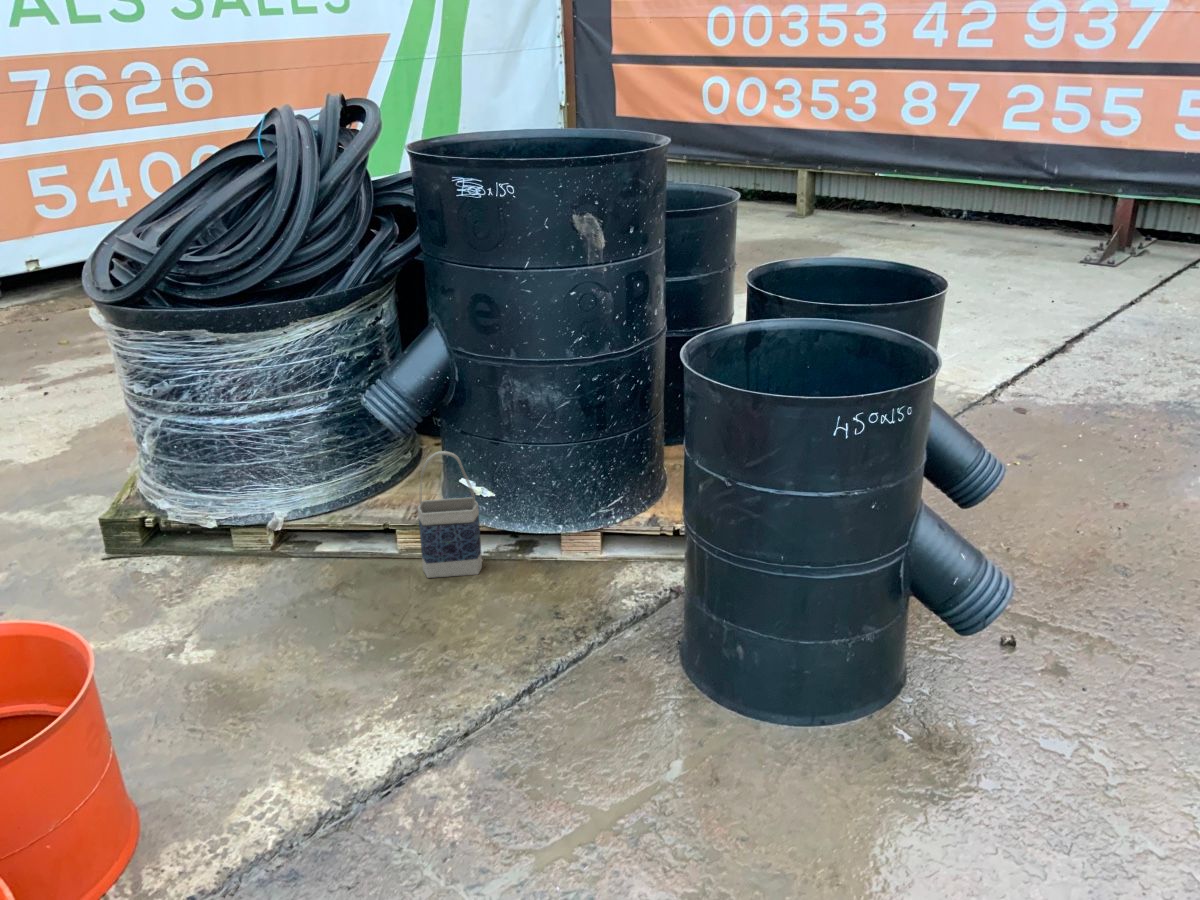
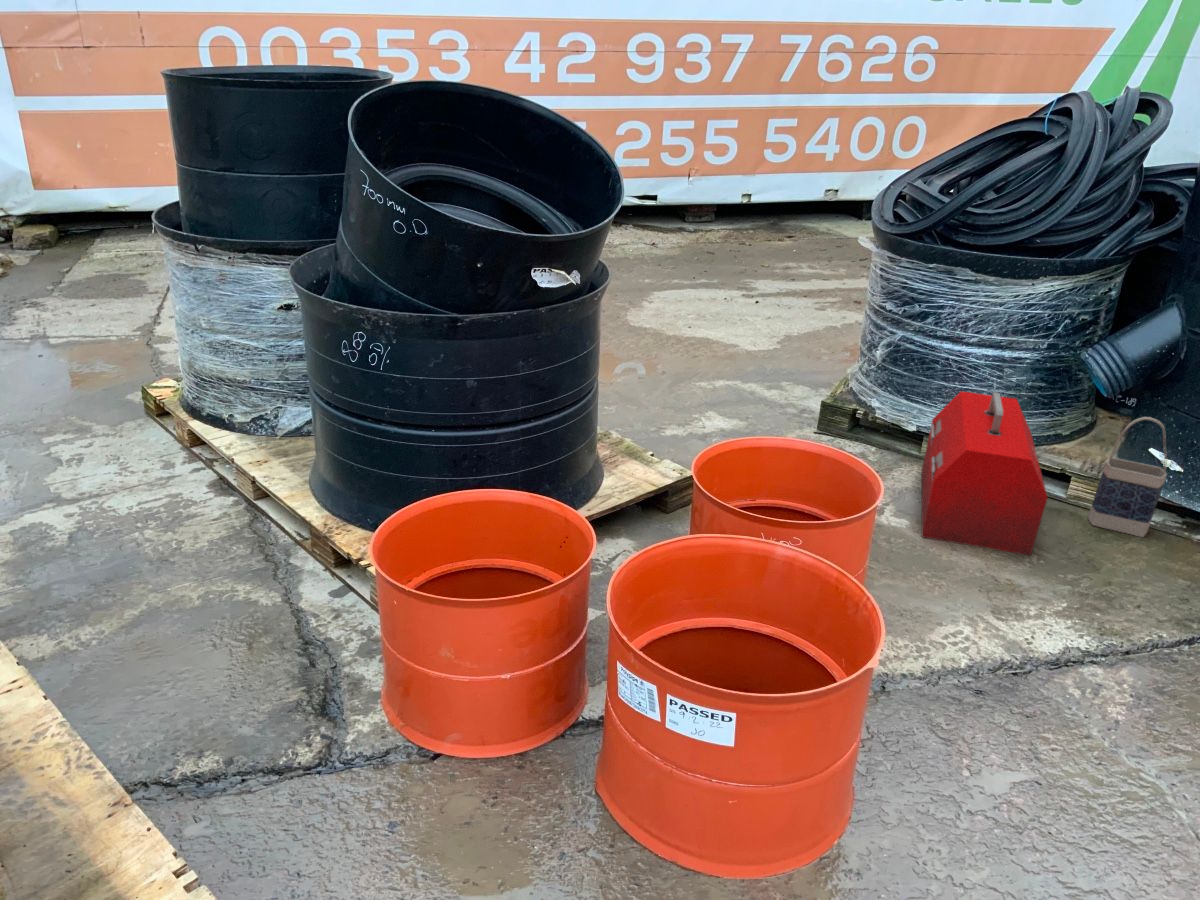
toolbox: none [218,463,361,668] -> present [922,391,1048,555]

